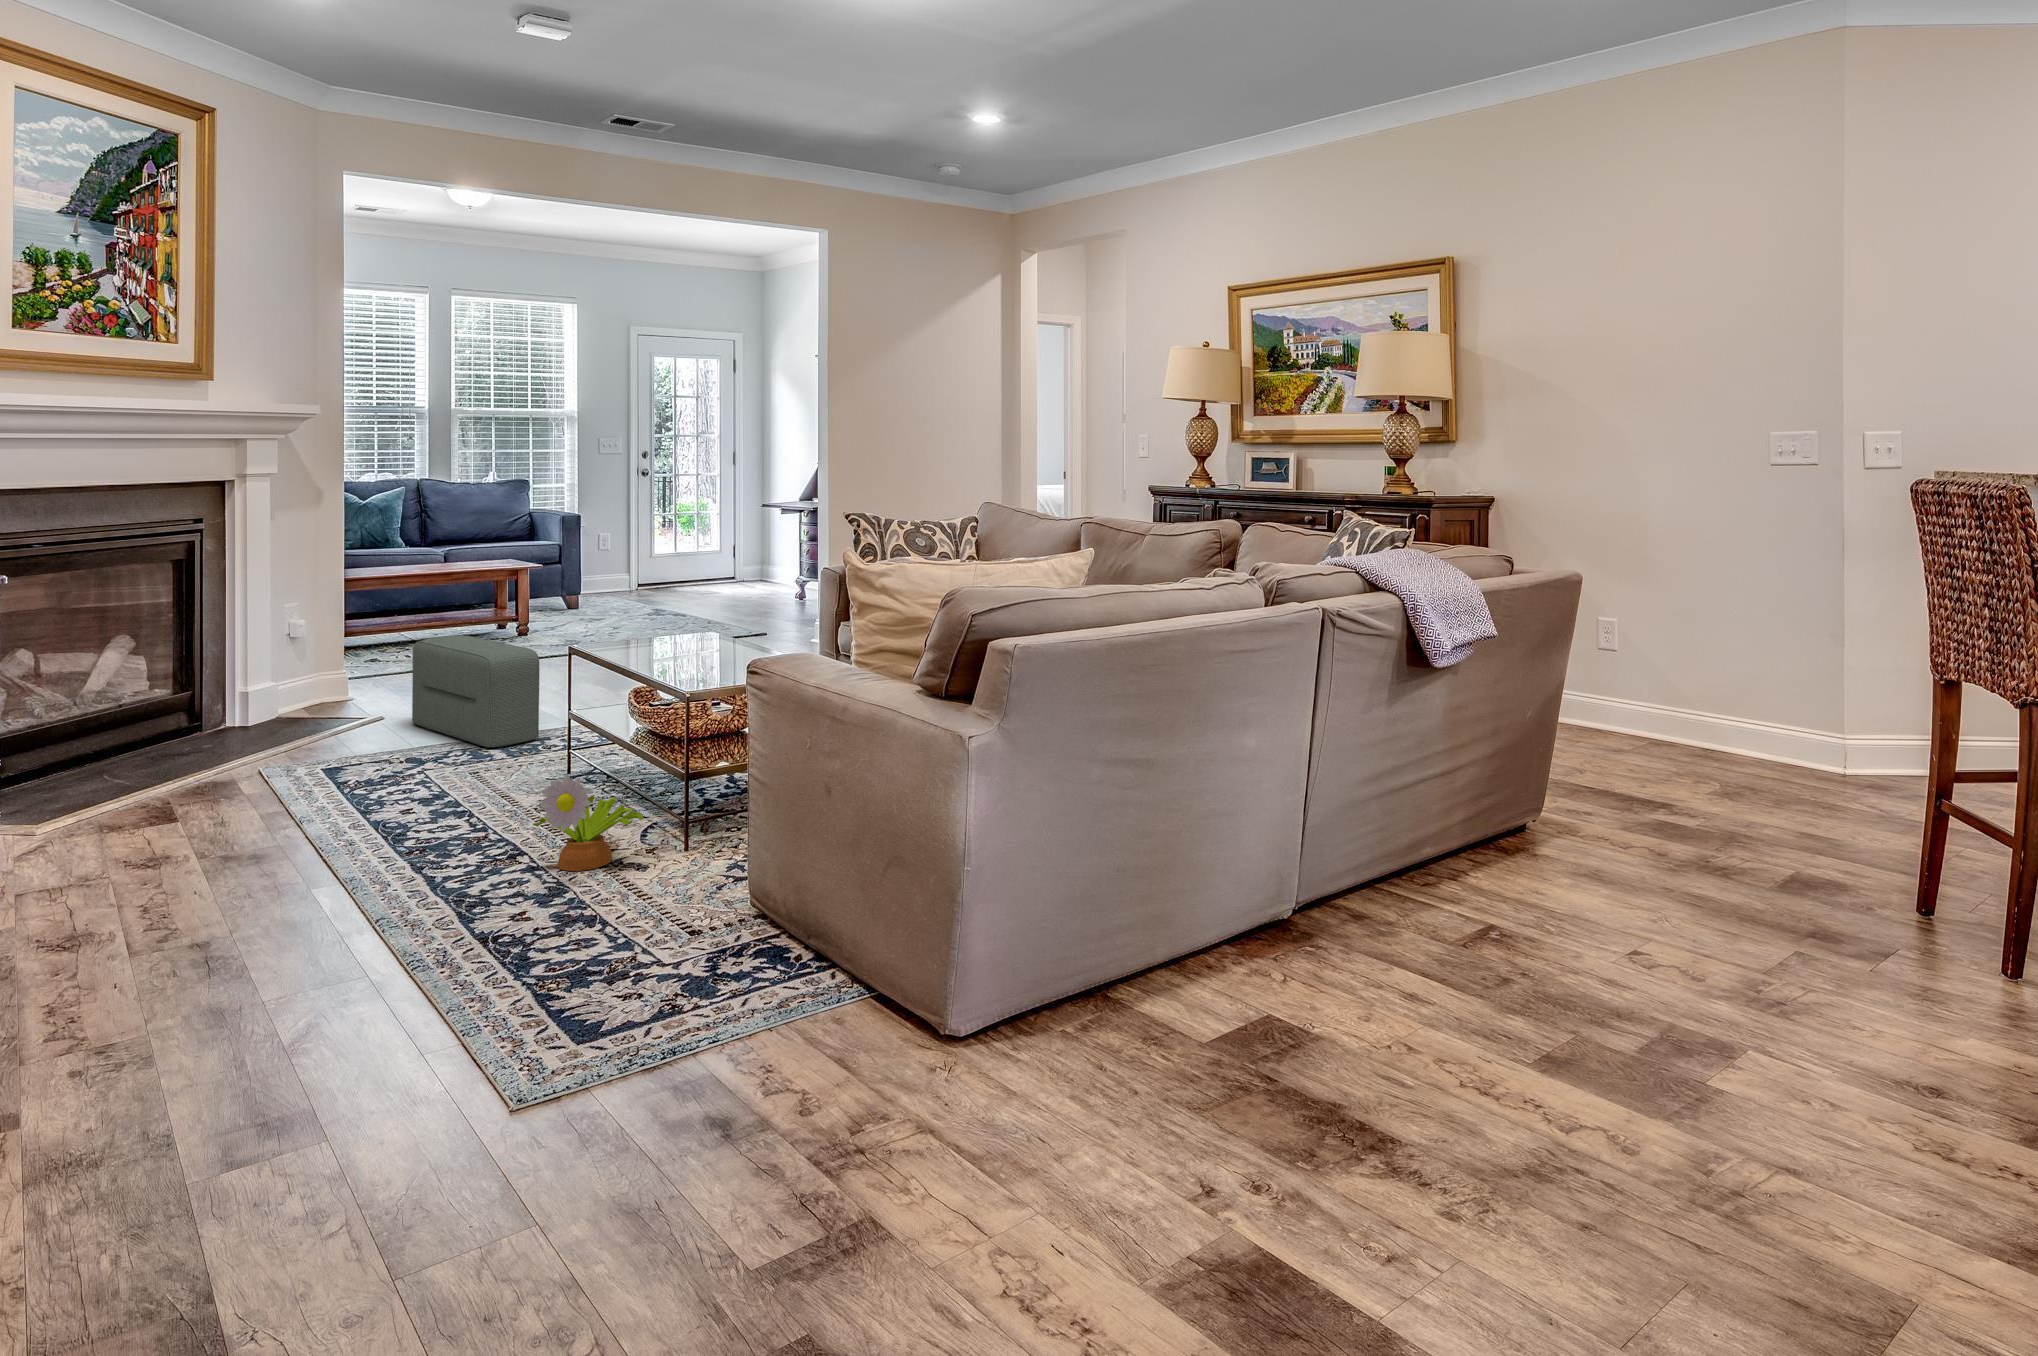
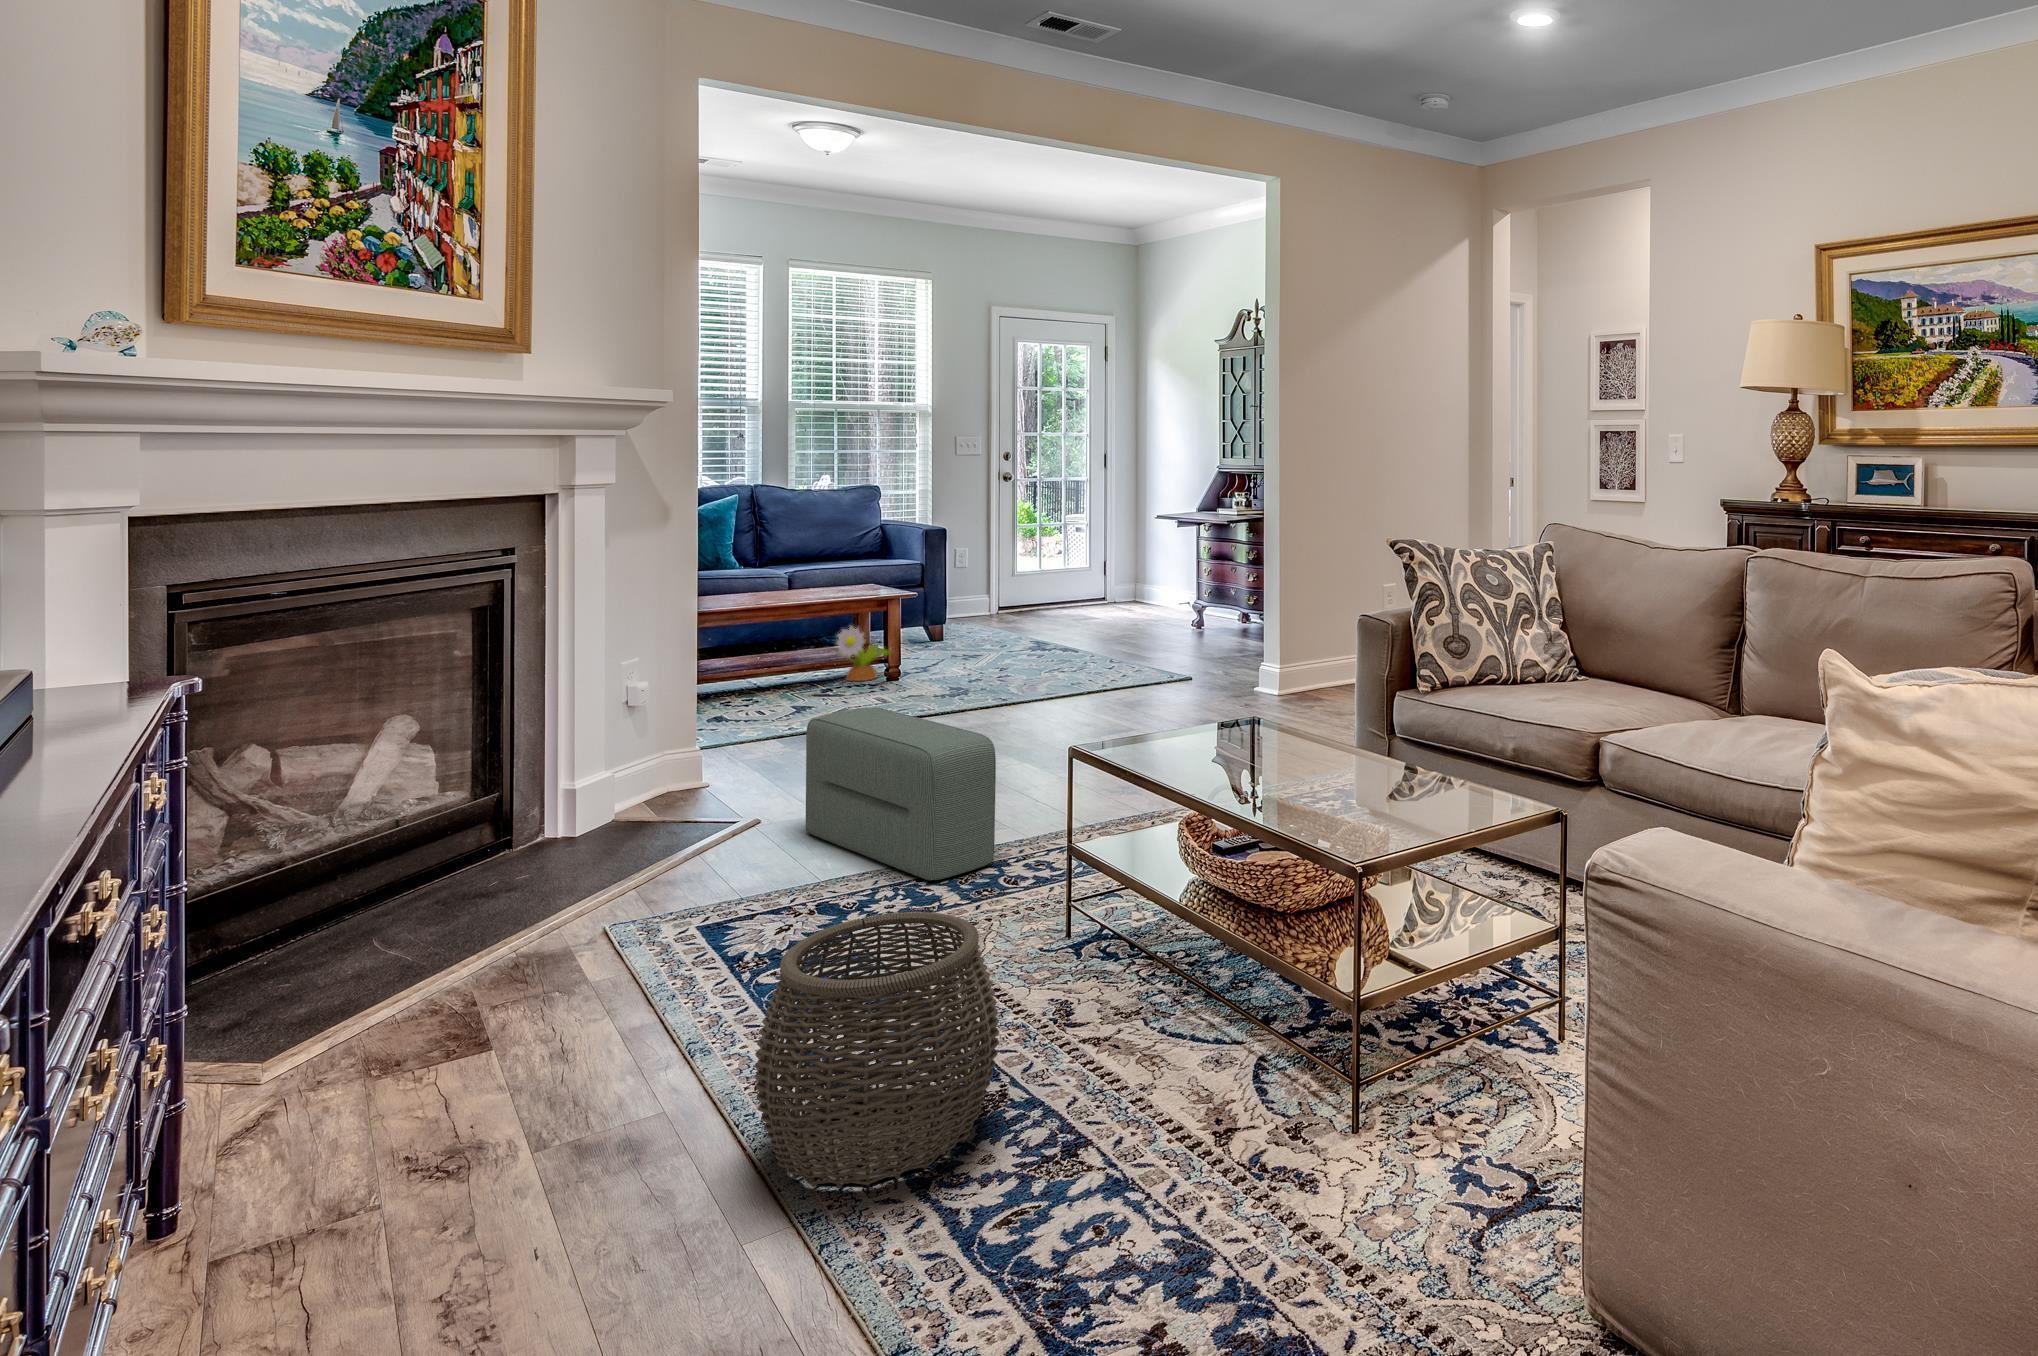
woven basket: none [327,728,480,870] -> present [755,912,999,1189]
decorative plant: present [533,774,644,871] -> present [836,626,890,681]

